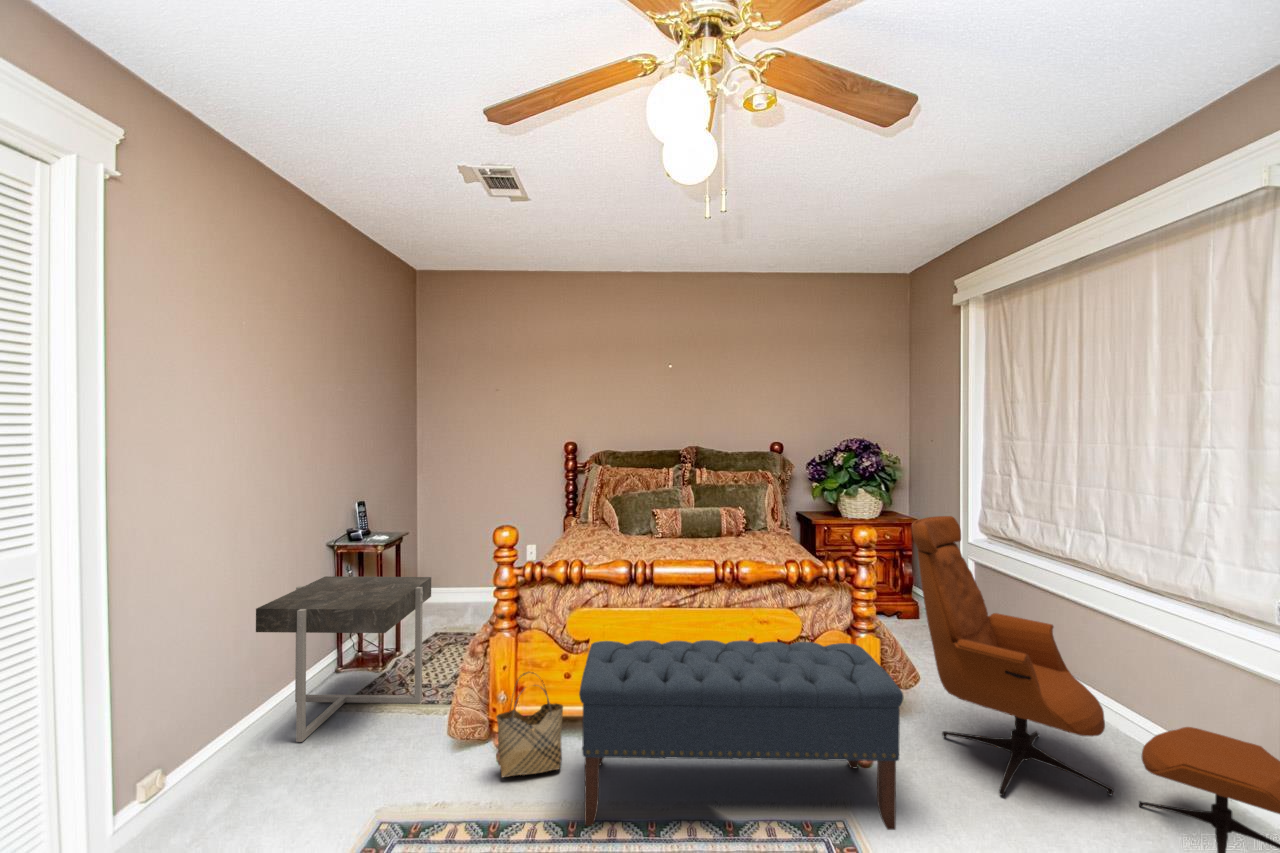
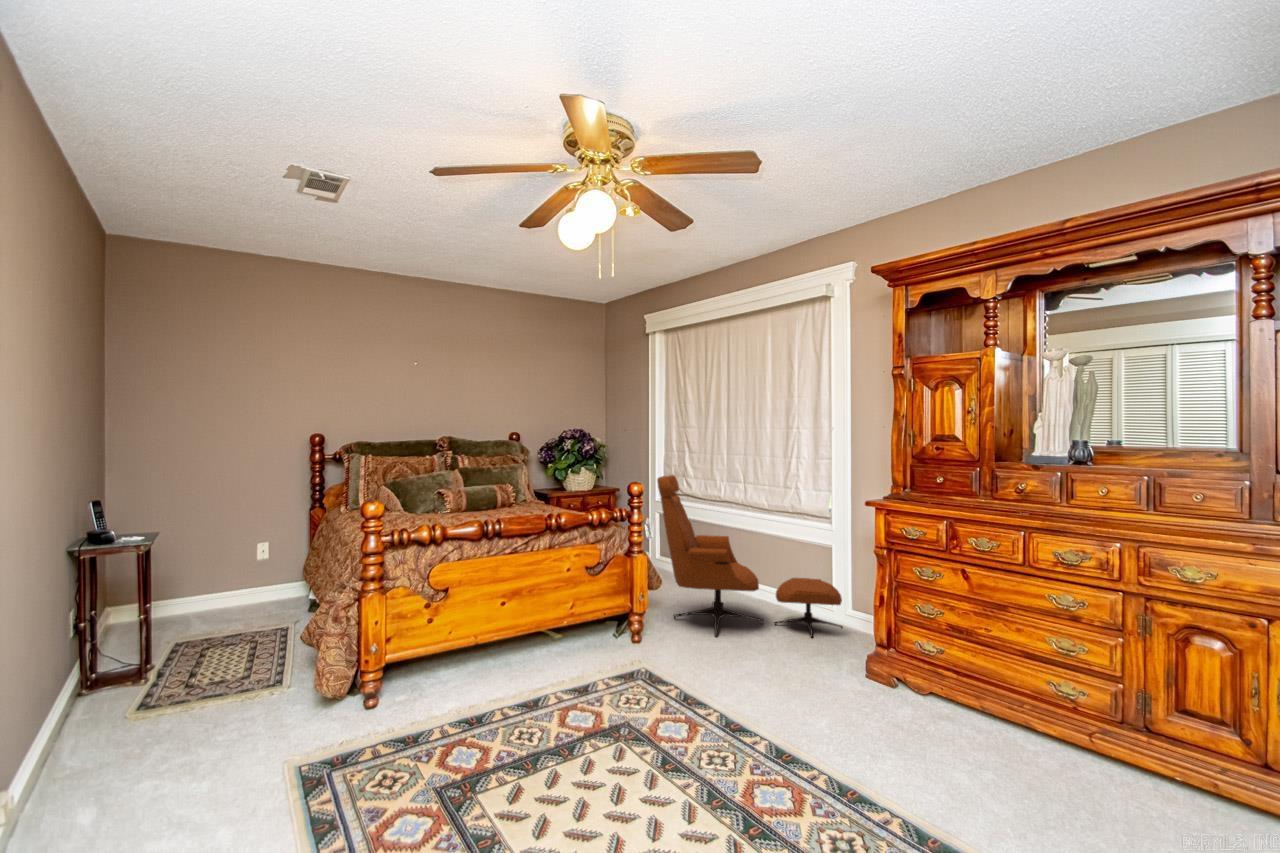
side table: present [256,576,431,742] -> none [60,569,242,750]
bench: present [579,640,904,830] -> none [454,560,678,714]
woven basket: present [496,672,563,777] -> none [382,622,437,710]

